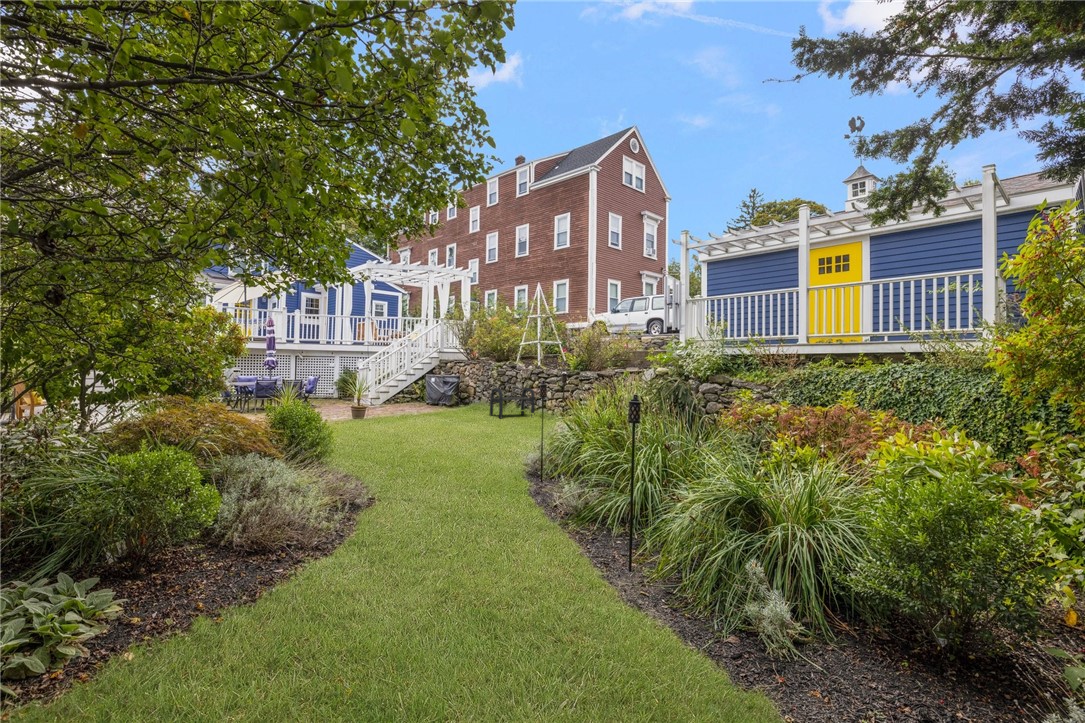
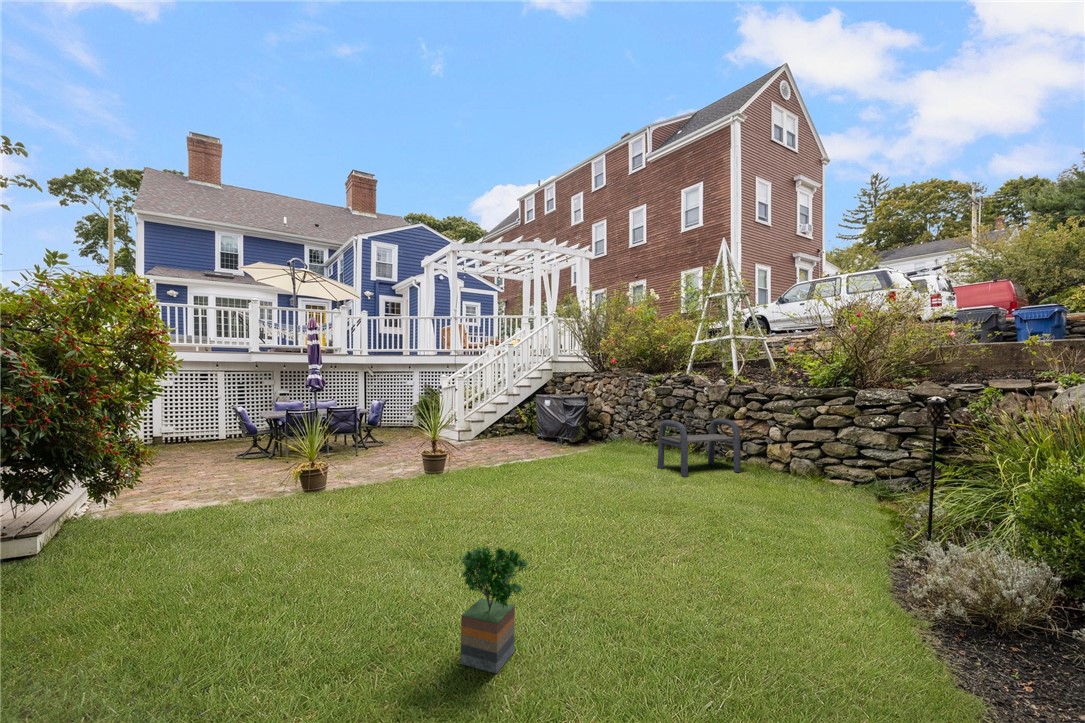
potted tree: none [375,417,399,454] -> present [461,546,528,674]

